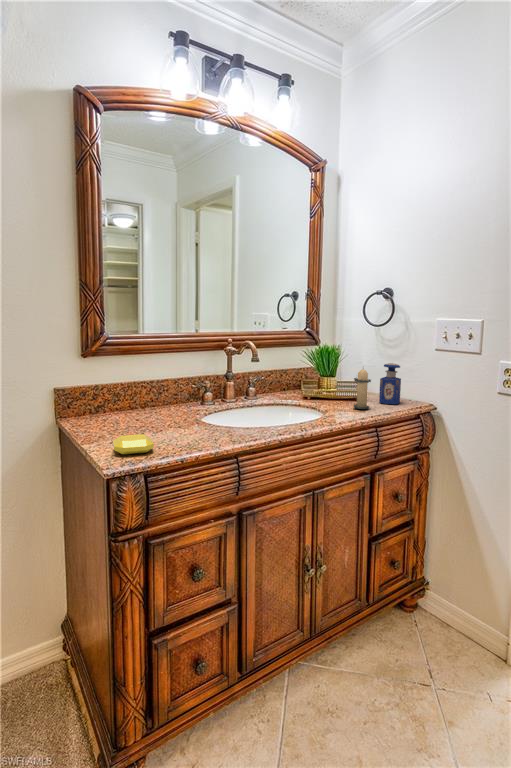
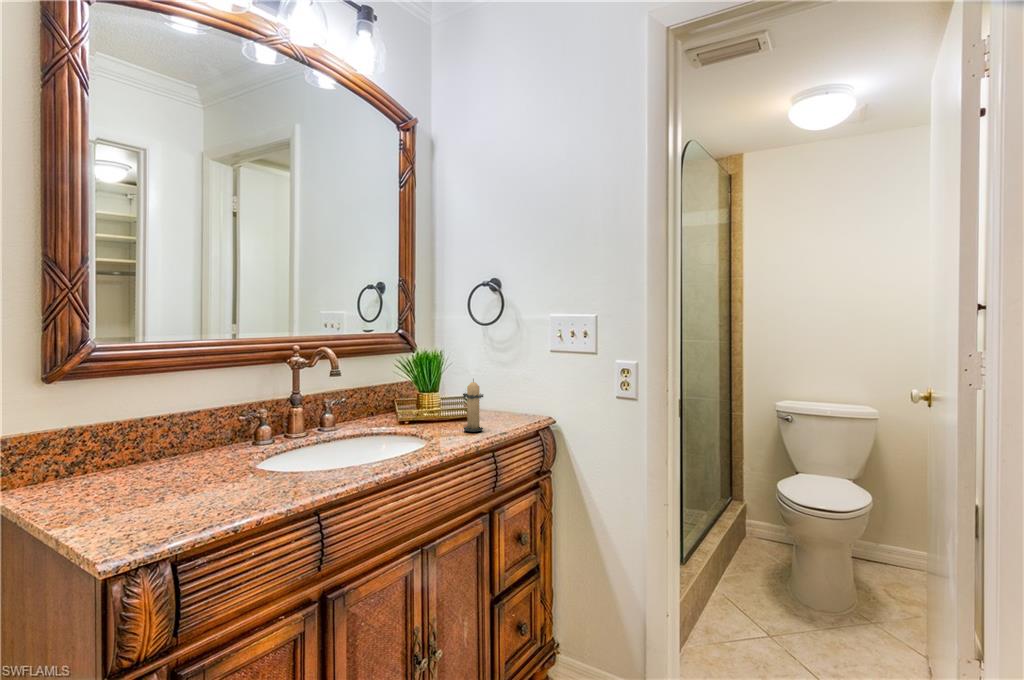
perfume bottle: present [379,363,401,404] -> none [492,374,515,423]
soap bar: present [113,434,154,454] -> none [110,497,186,534]

